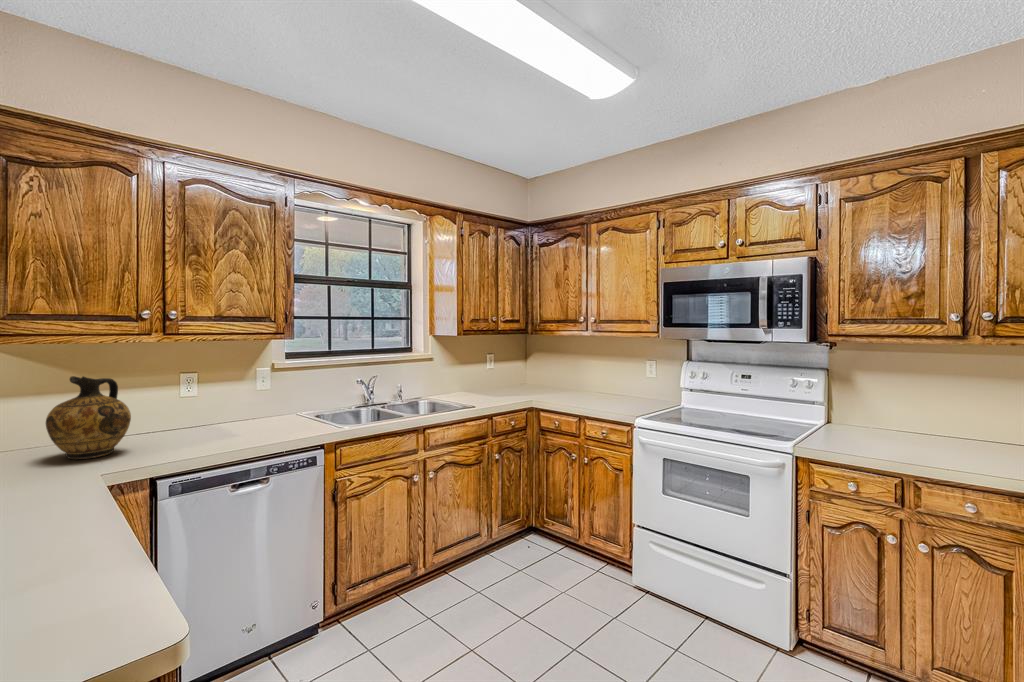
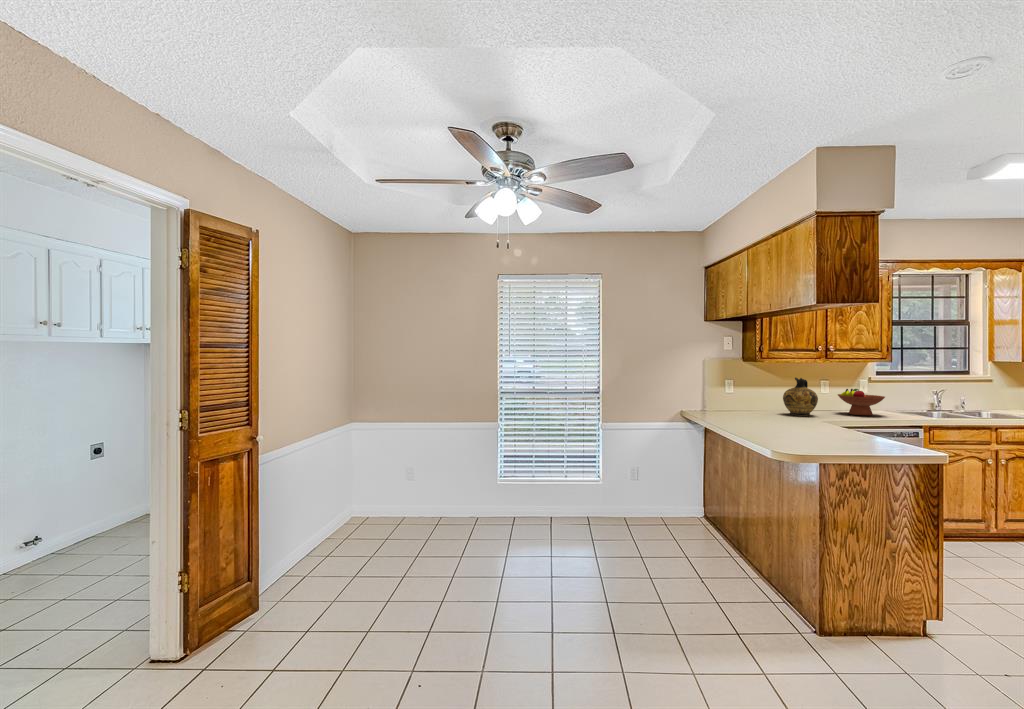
fruit bowl: none [196,387,276,436] -> present [838,389,885,416]

